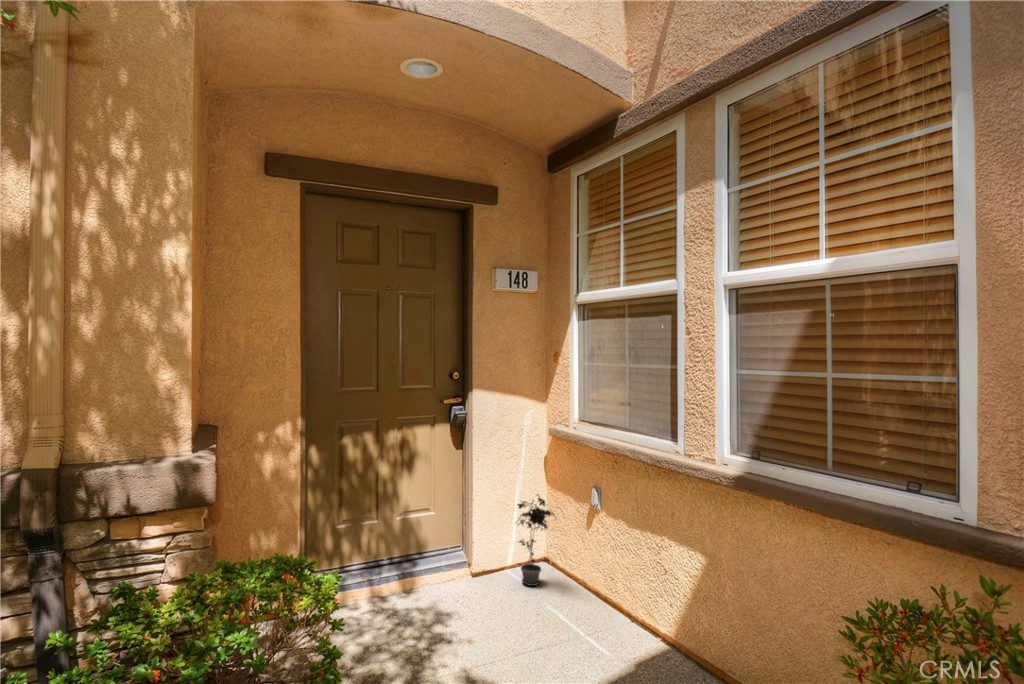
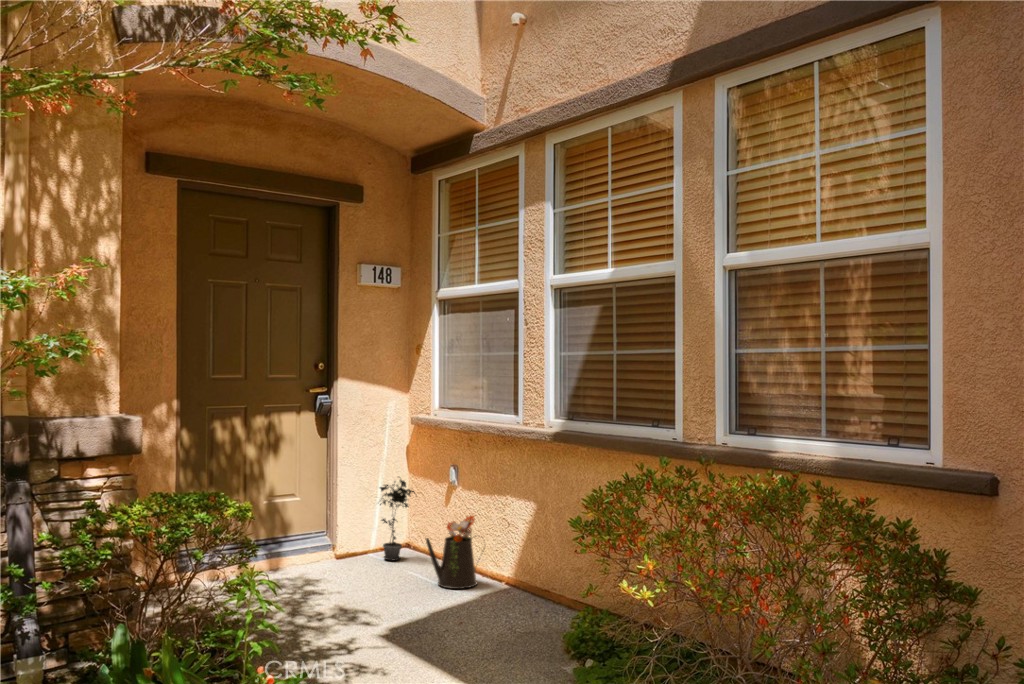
watering can: none [568,551,637,645] -> present [426,516,484,589]

